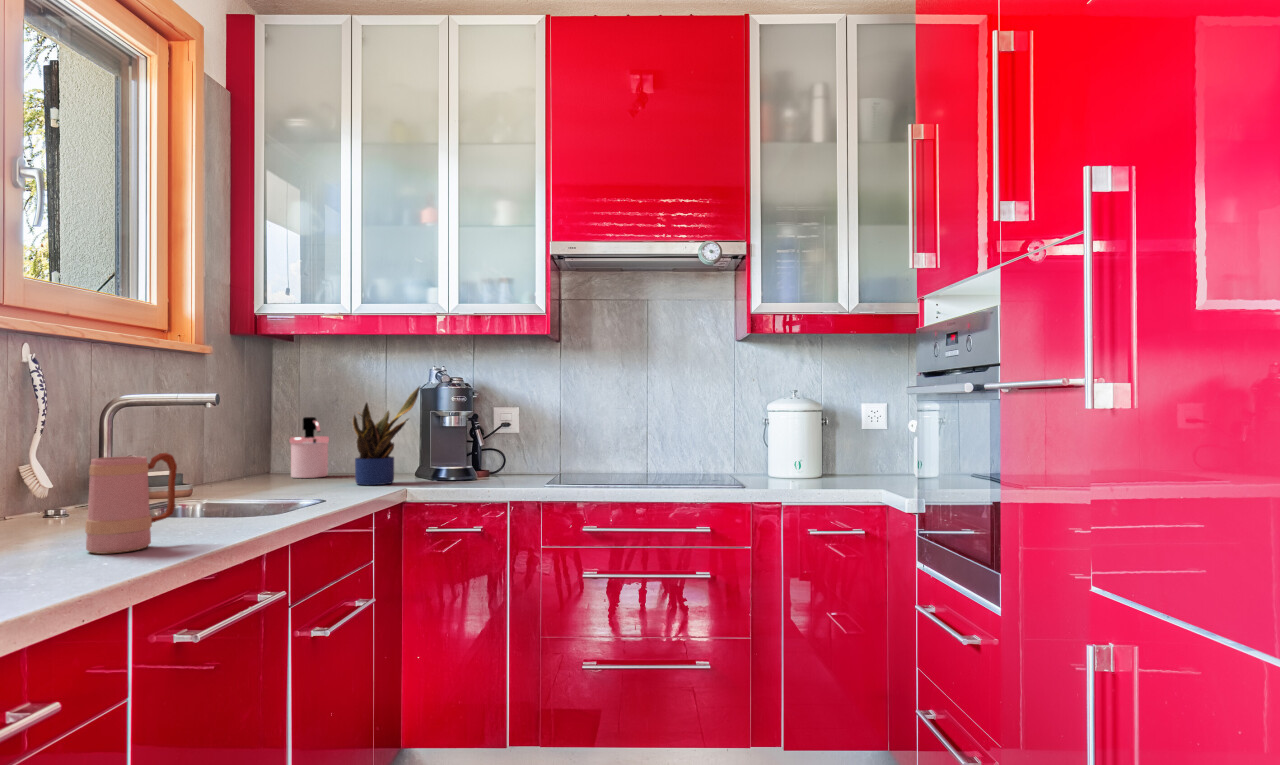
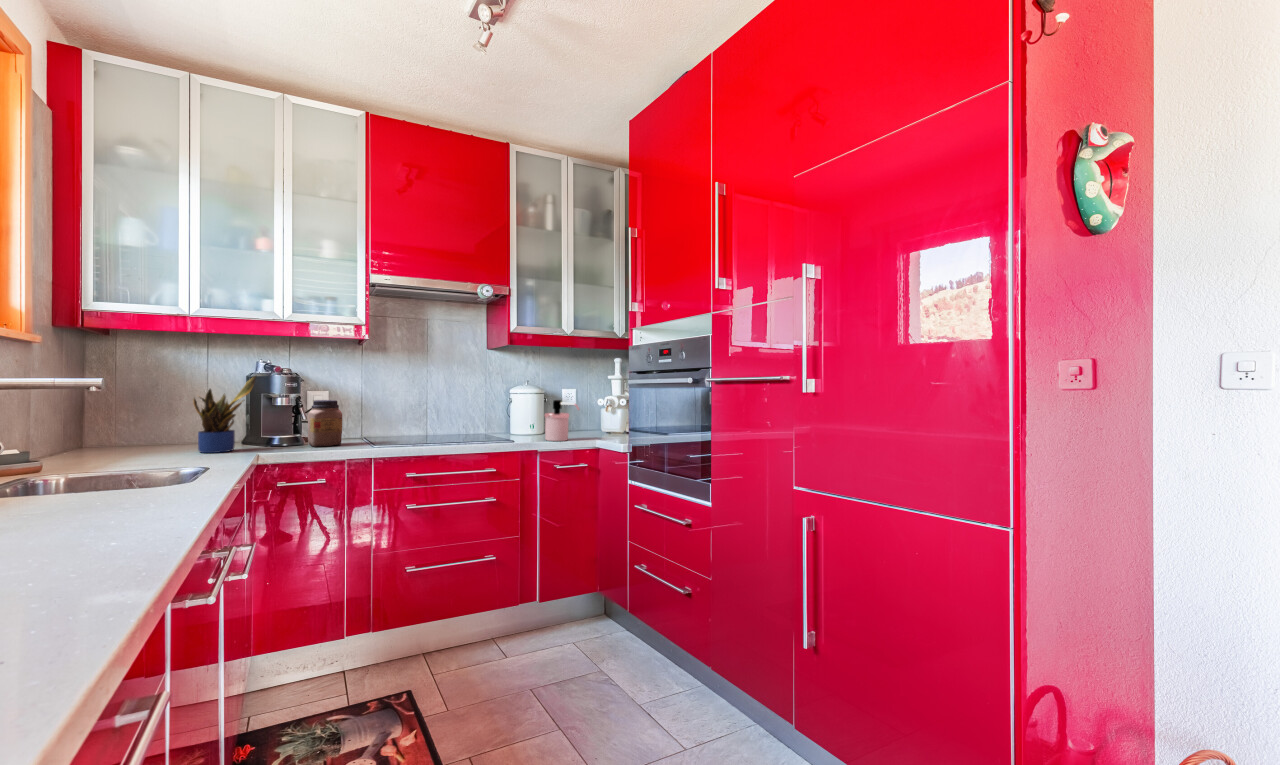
soap dispenser: present [290,417,329,478] -> present [545,400,579,441]
jar: none [480,419,519,483] -> present [308,400,342,447]
mug: present [85,453,177,554] -> none [60,441,137,522]

